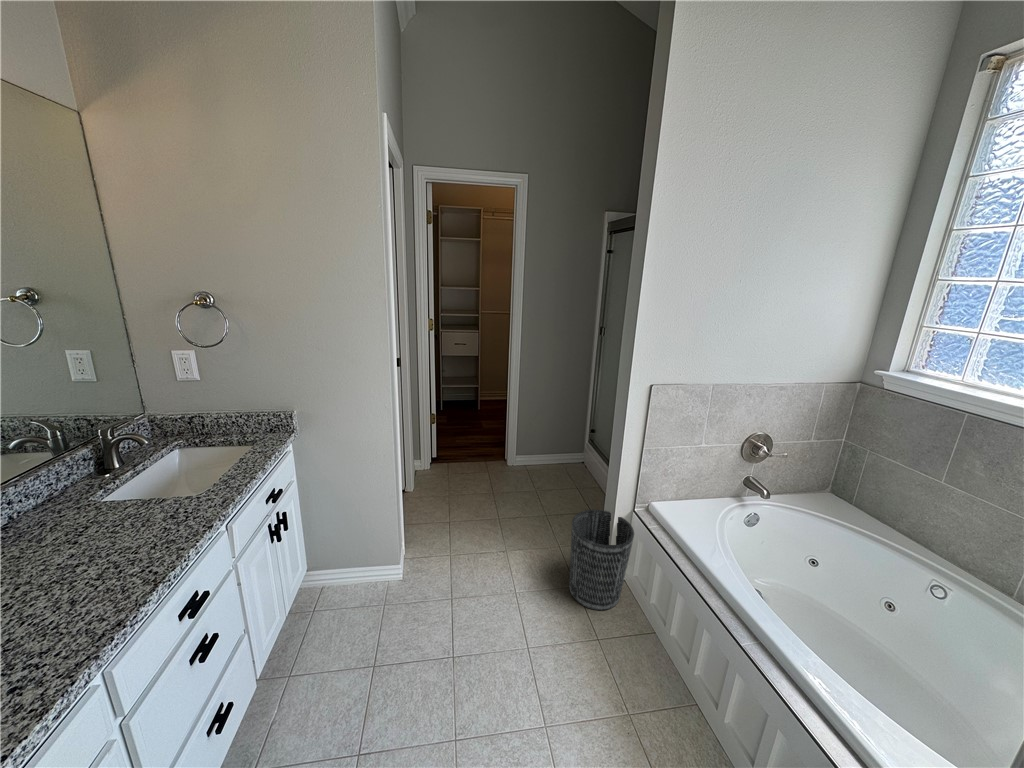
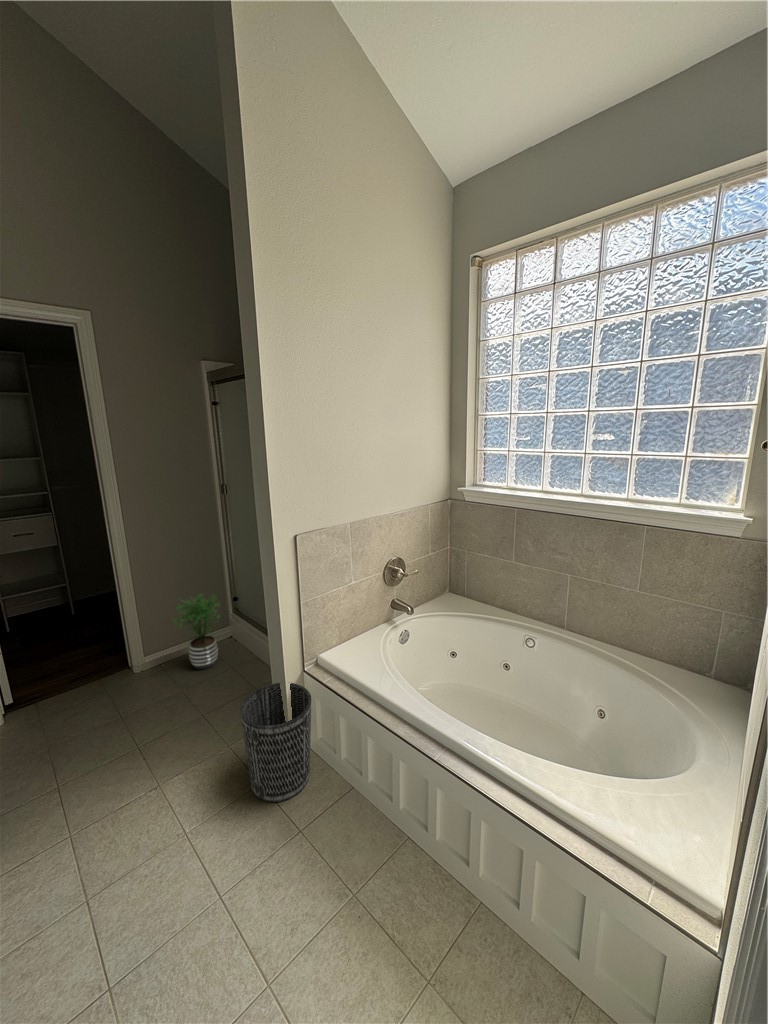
potted plant: none [539,418,581,481] -> present [171,594,219,669]

